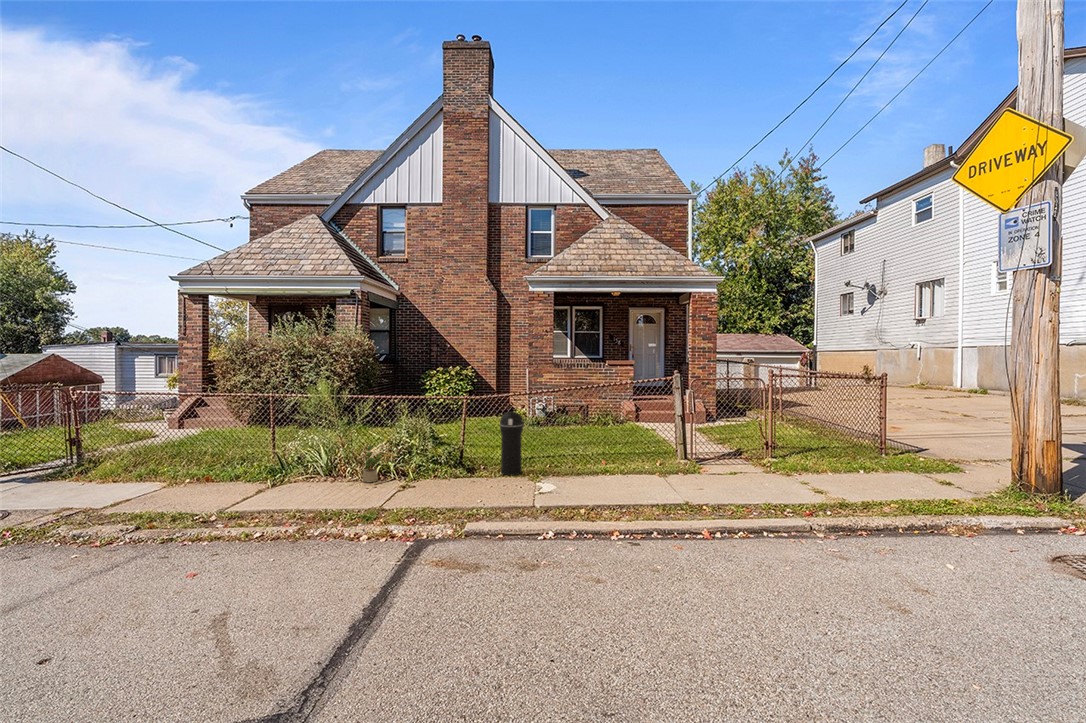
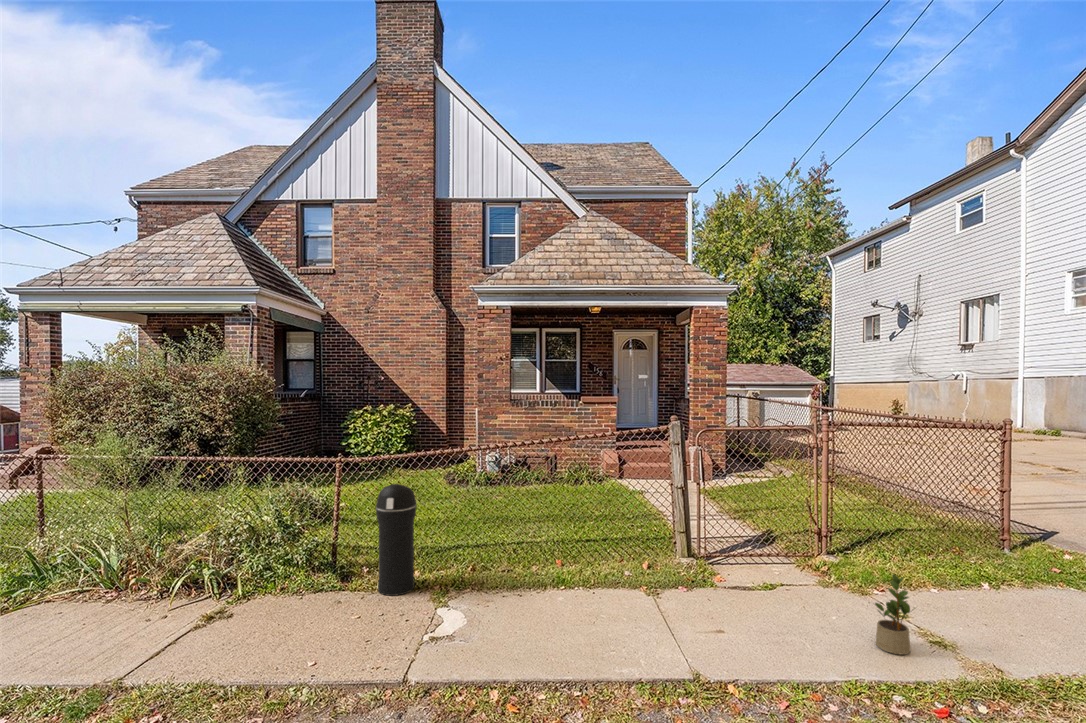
potted plant: present [363,445,381,482] -> present [875,574,910,655]

